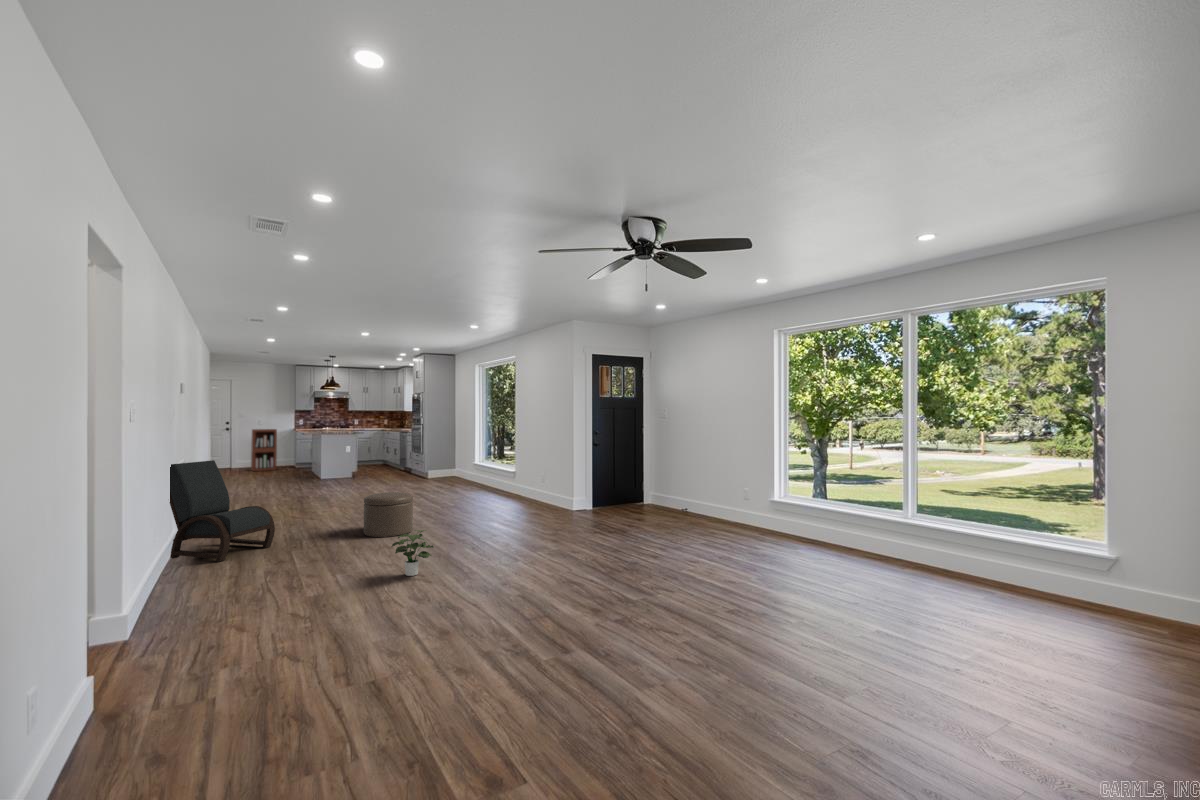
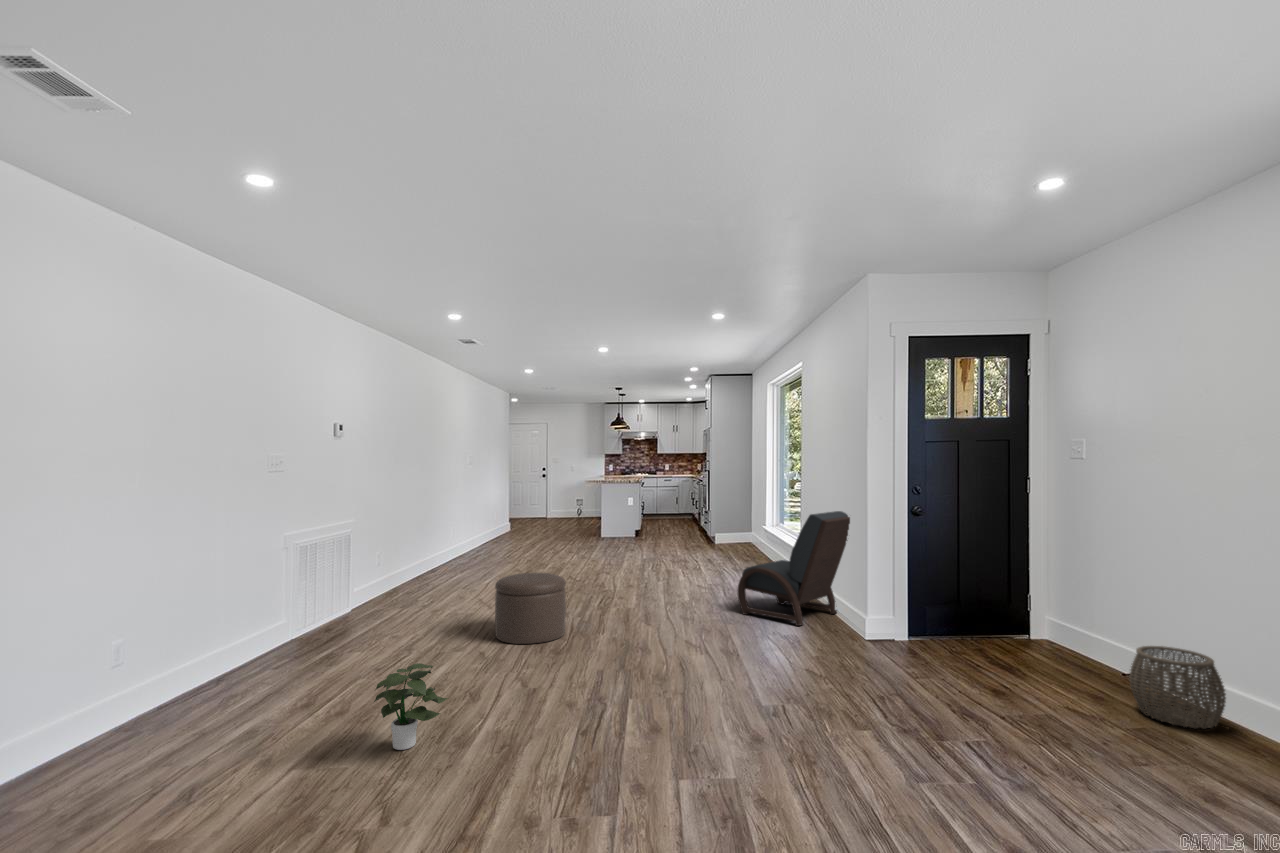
bookshelf: present [251,429,277,471] -> none [559,475,584,521]
lounge chair: present [170,460,275,562] -> present [738,511,850,626]
woven basket: none [690,493,720,521] -> present [1130,646,1226,729]

